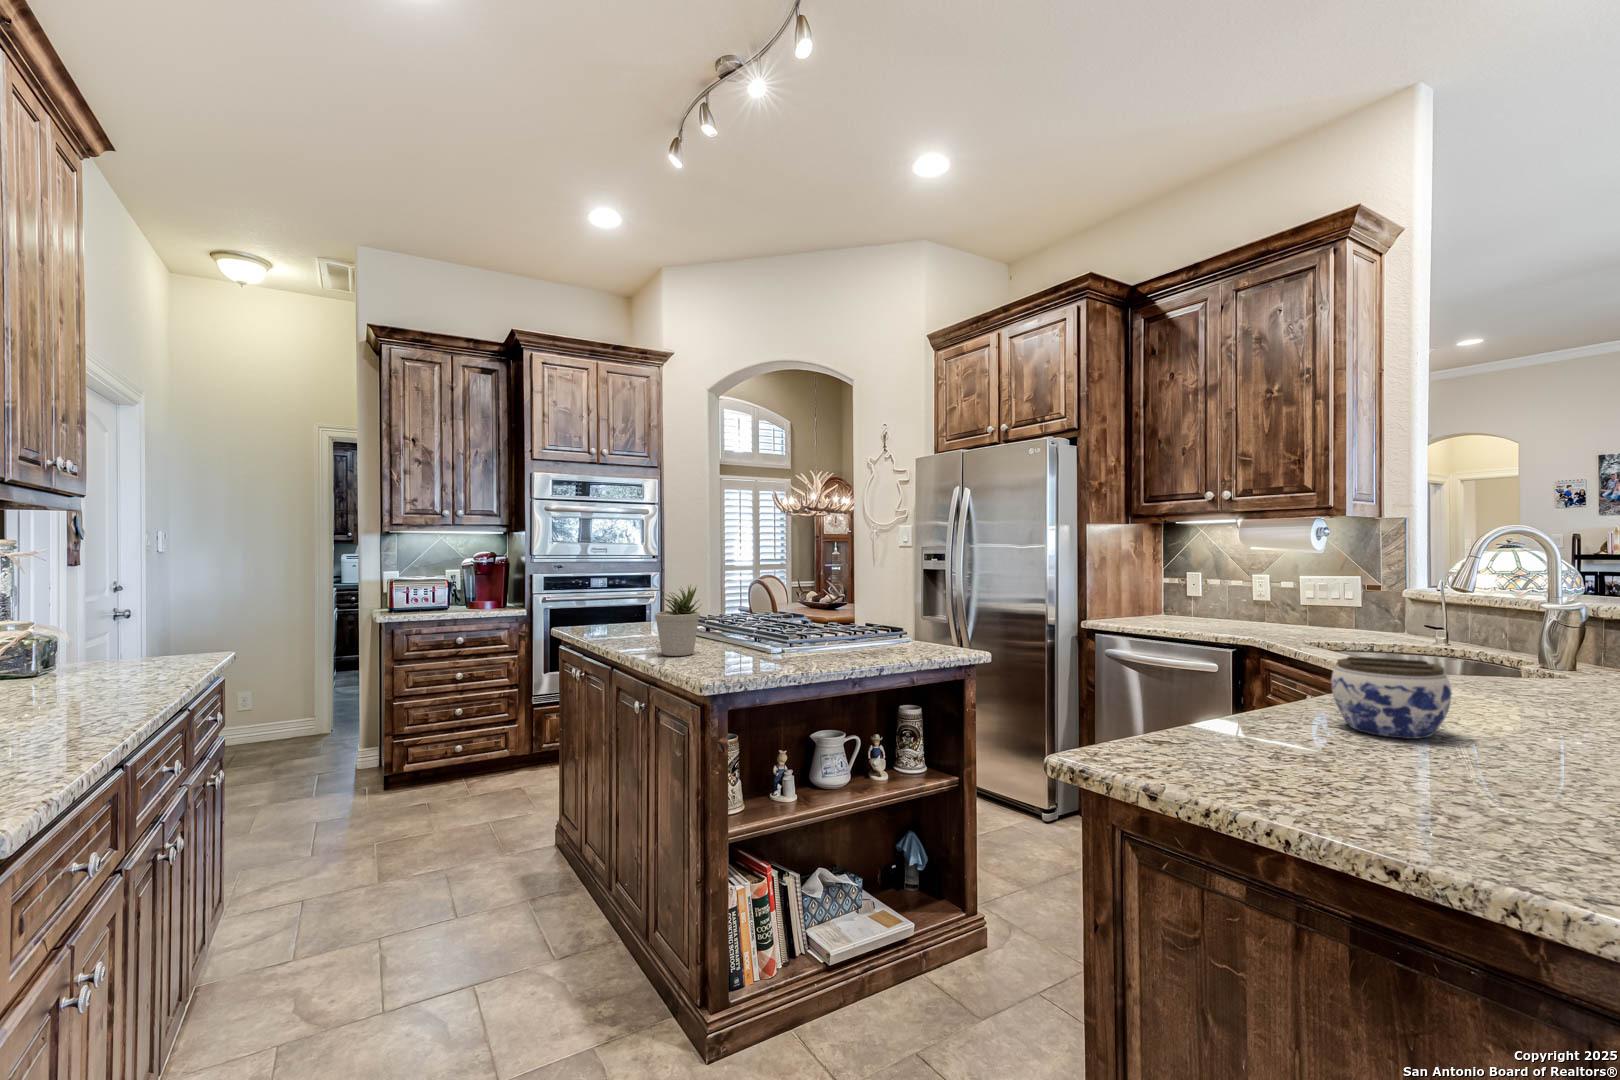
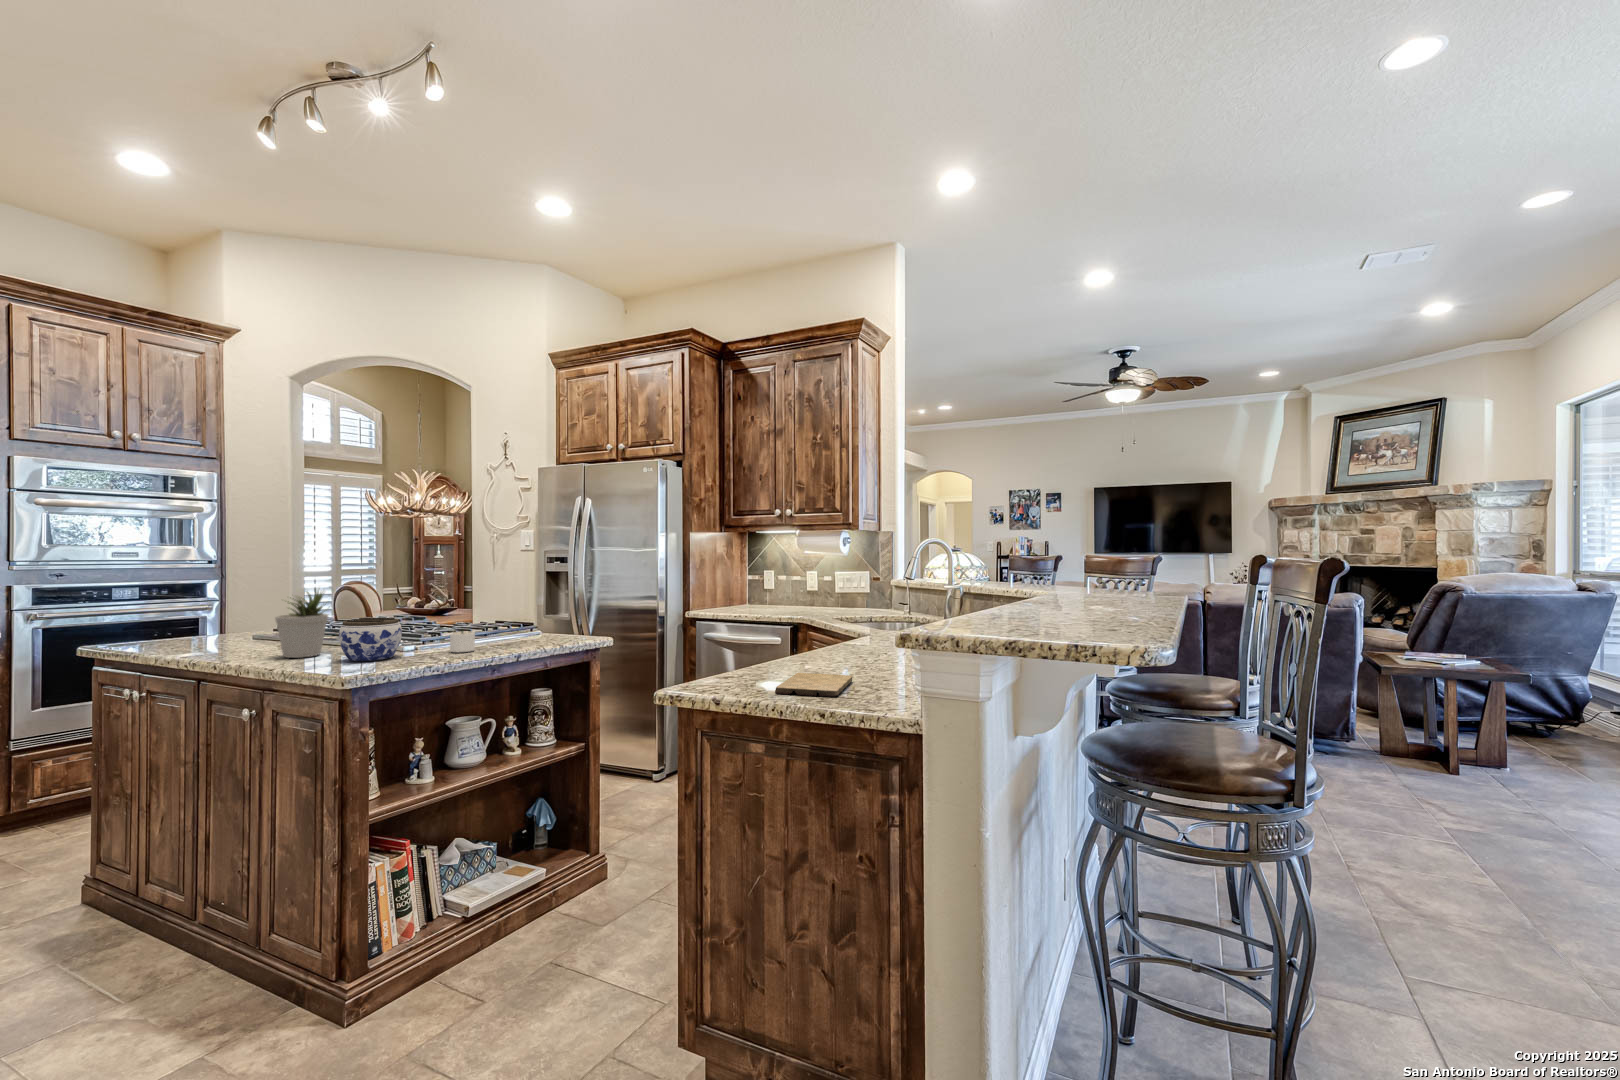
candle: none [808,637,841,663] -> present [450,631,475,652]
jar: present [1331,656,1452,739] -> present [339,618,402,661]
cutting board: none [1249,746,1401,811] -> present [775,673,852,696]

